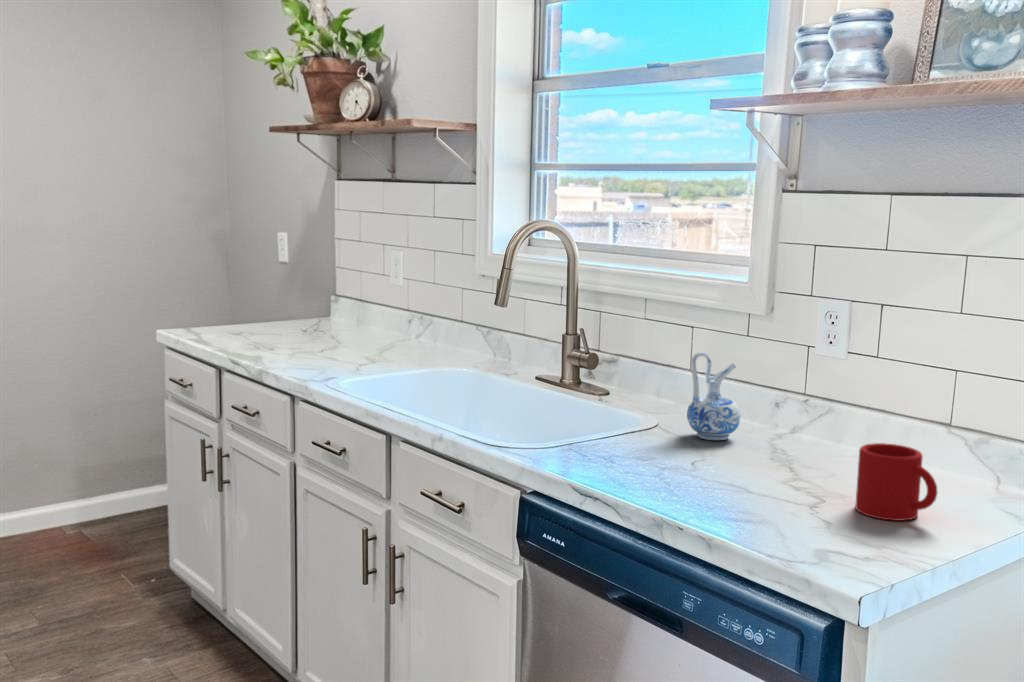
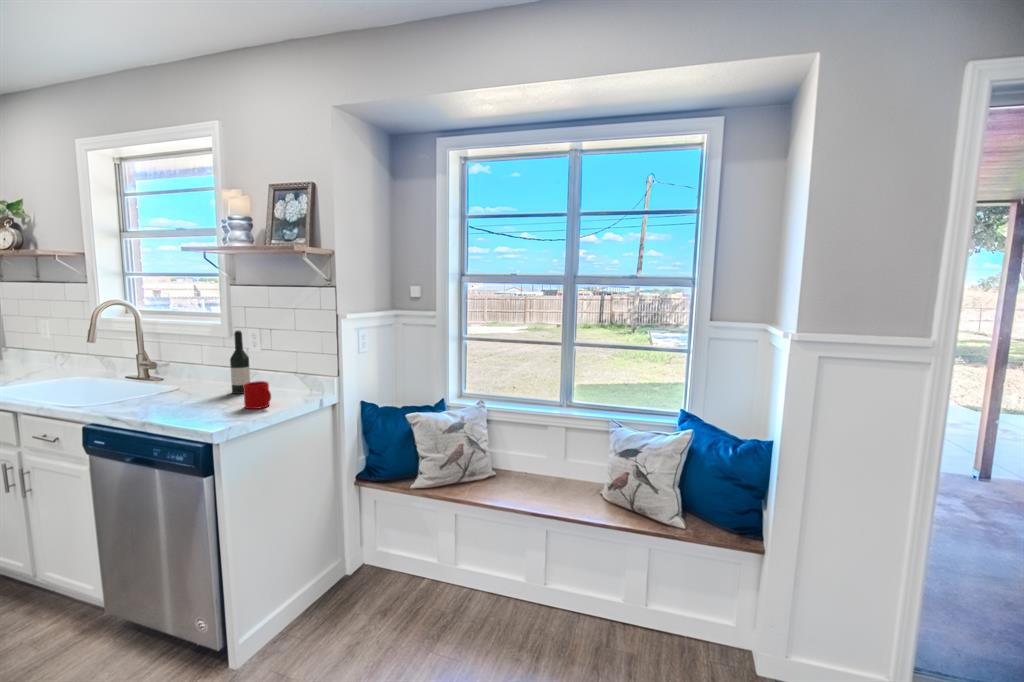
wine bottle: none [777,300,826,459] -> present [230,331,250,394]
ceramic pitcher: present [687,352,740,440] -> none [190,355,218,392]

